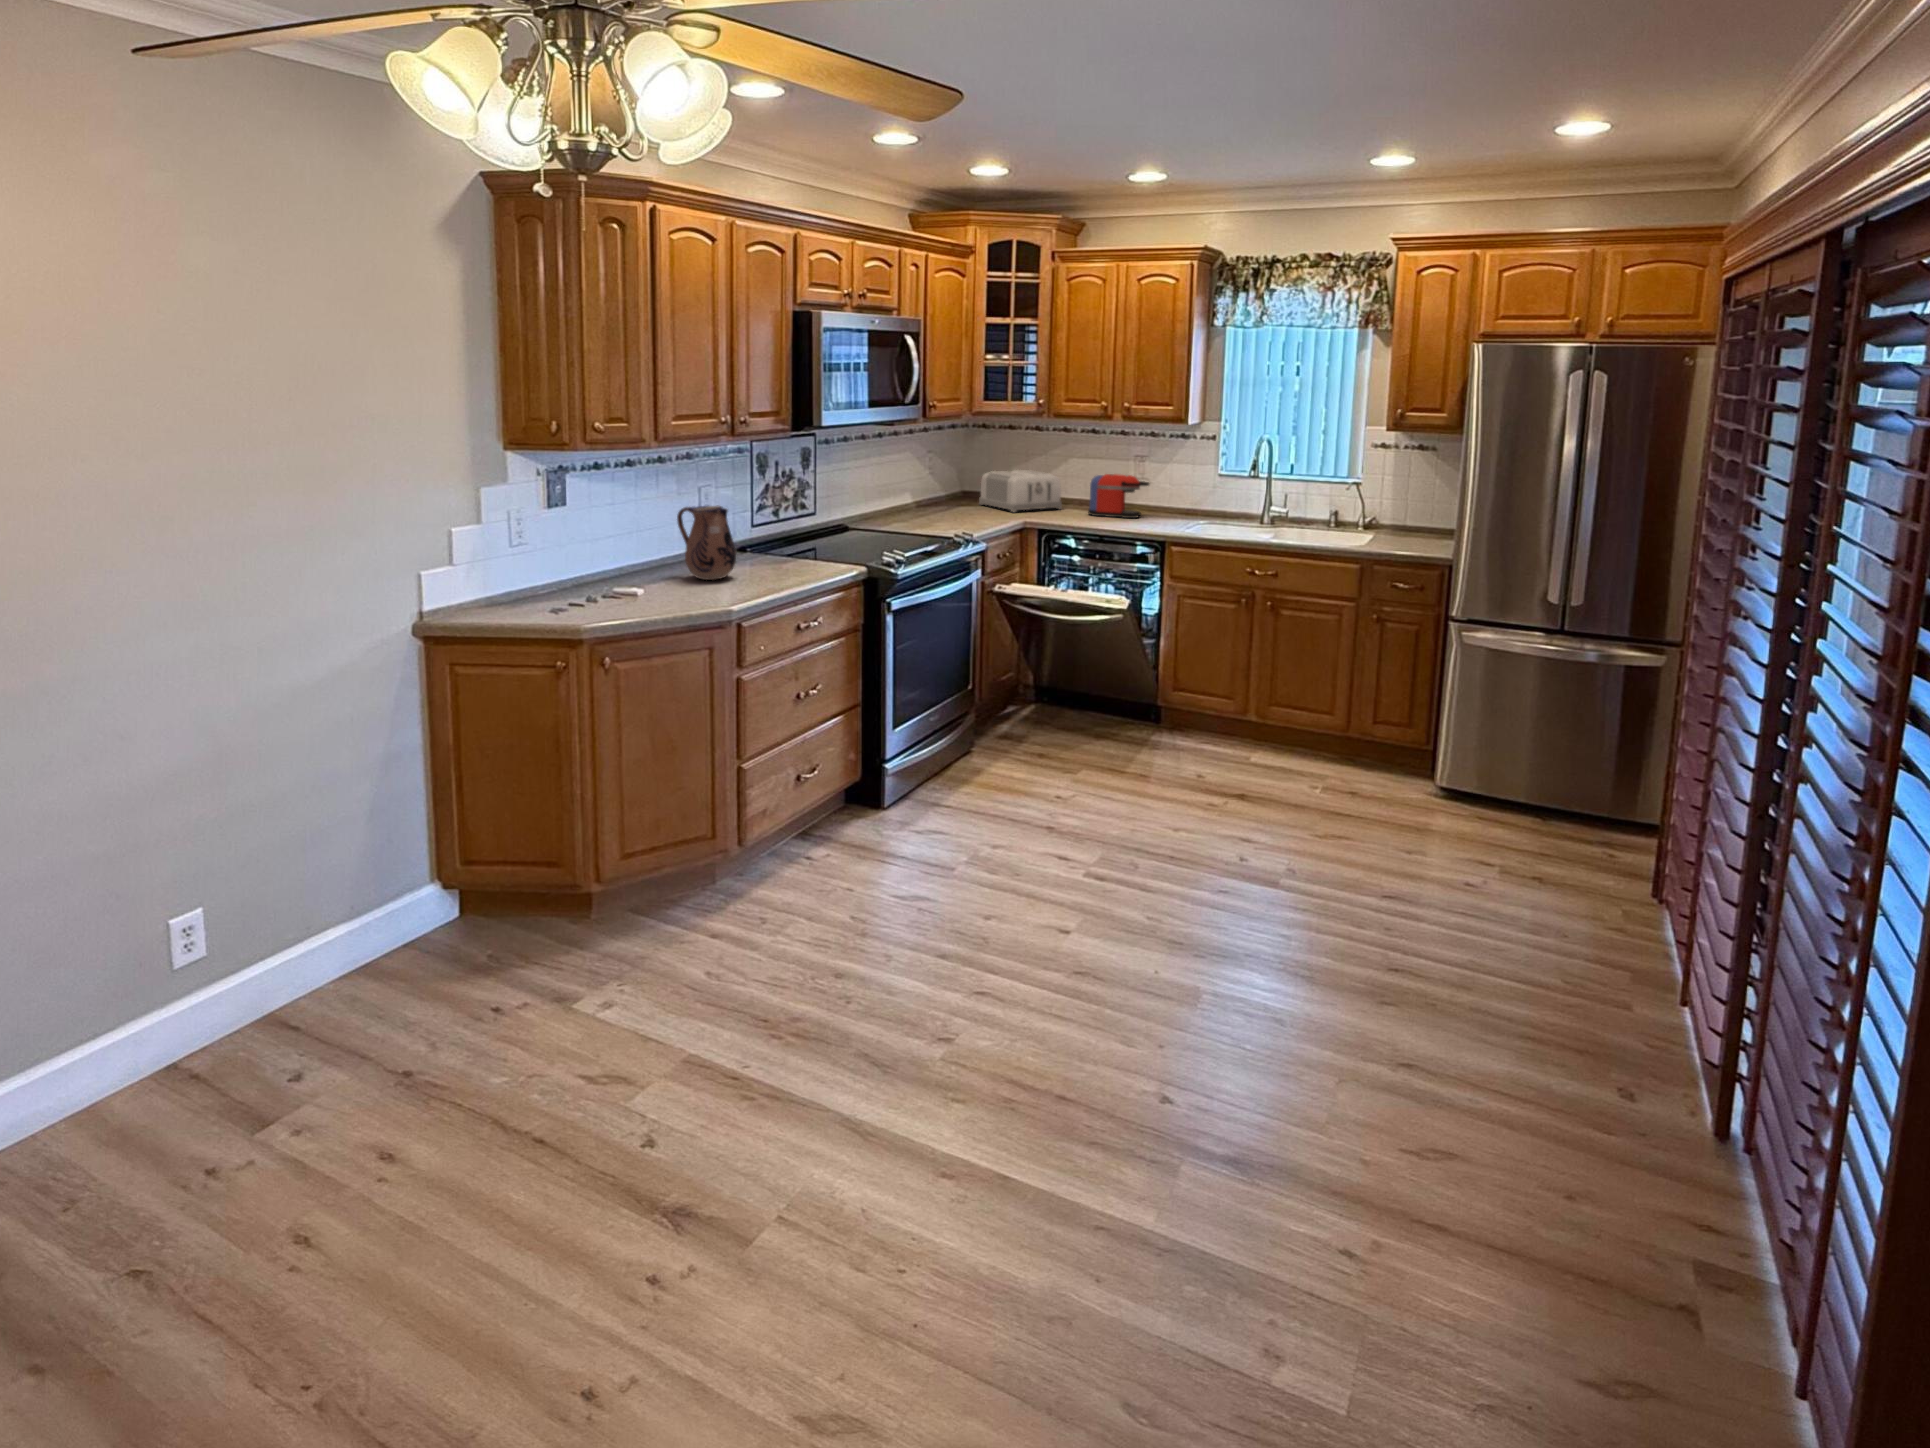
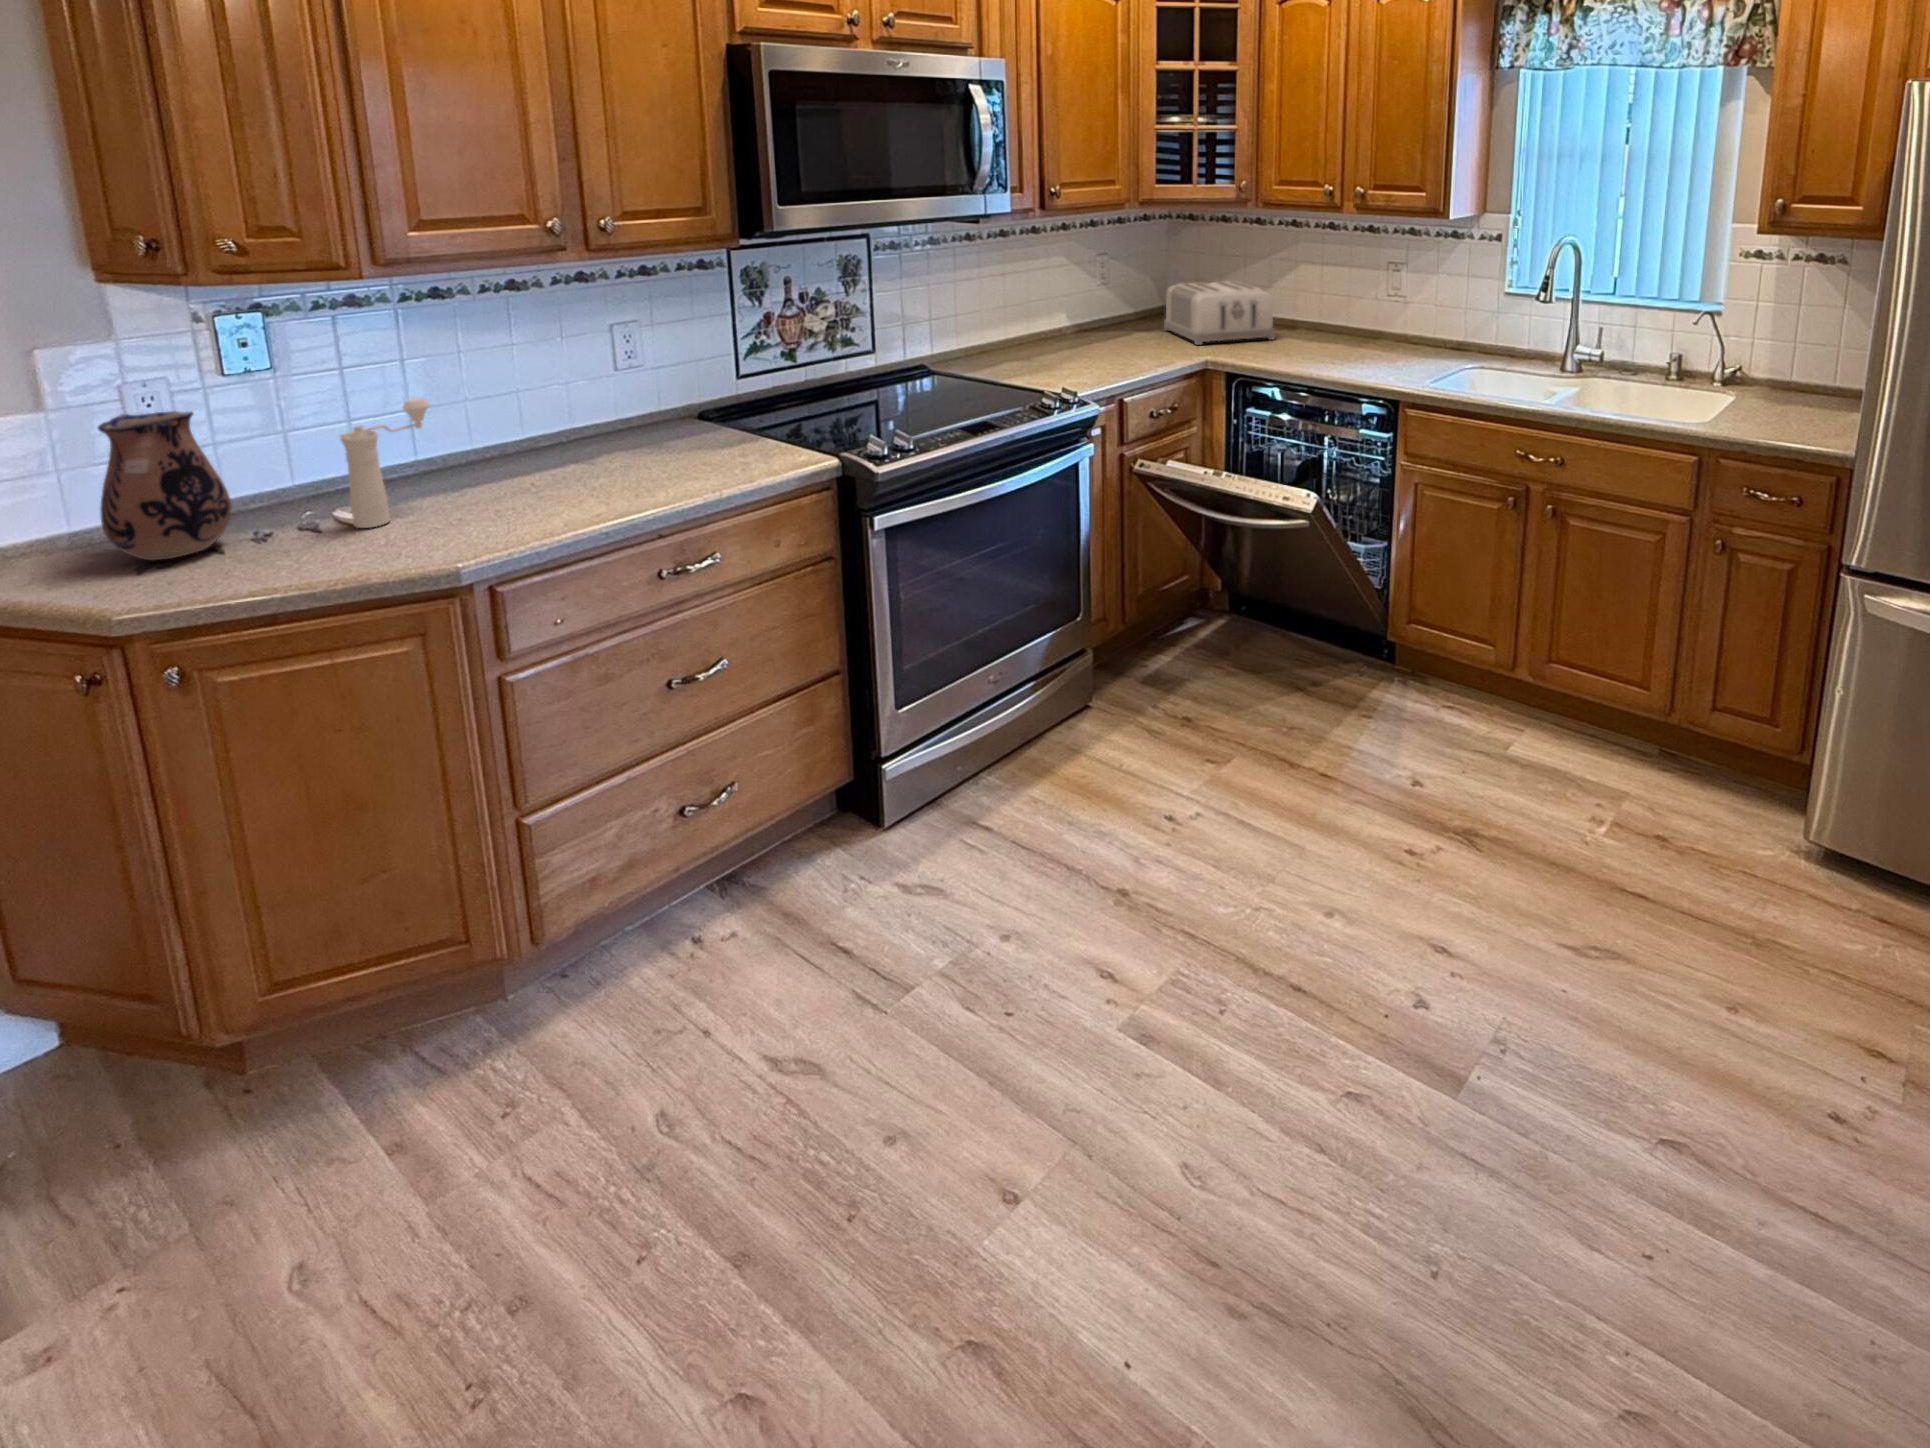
coffee maker: present [1088,474,1149,518] -> none [1304,291,1392,358]
ceramic pitcher: present [677,505,736,580] -> present [98,411,232,560]
pepper mill: none [632,522,664,596] -> present [341,398,429,528]

